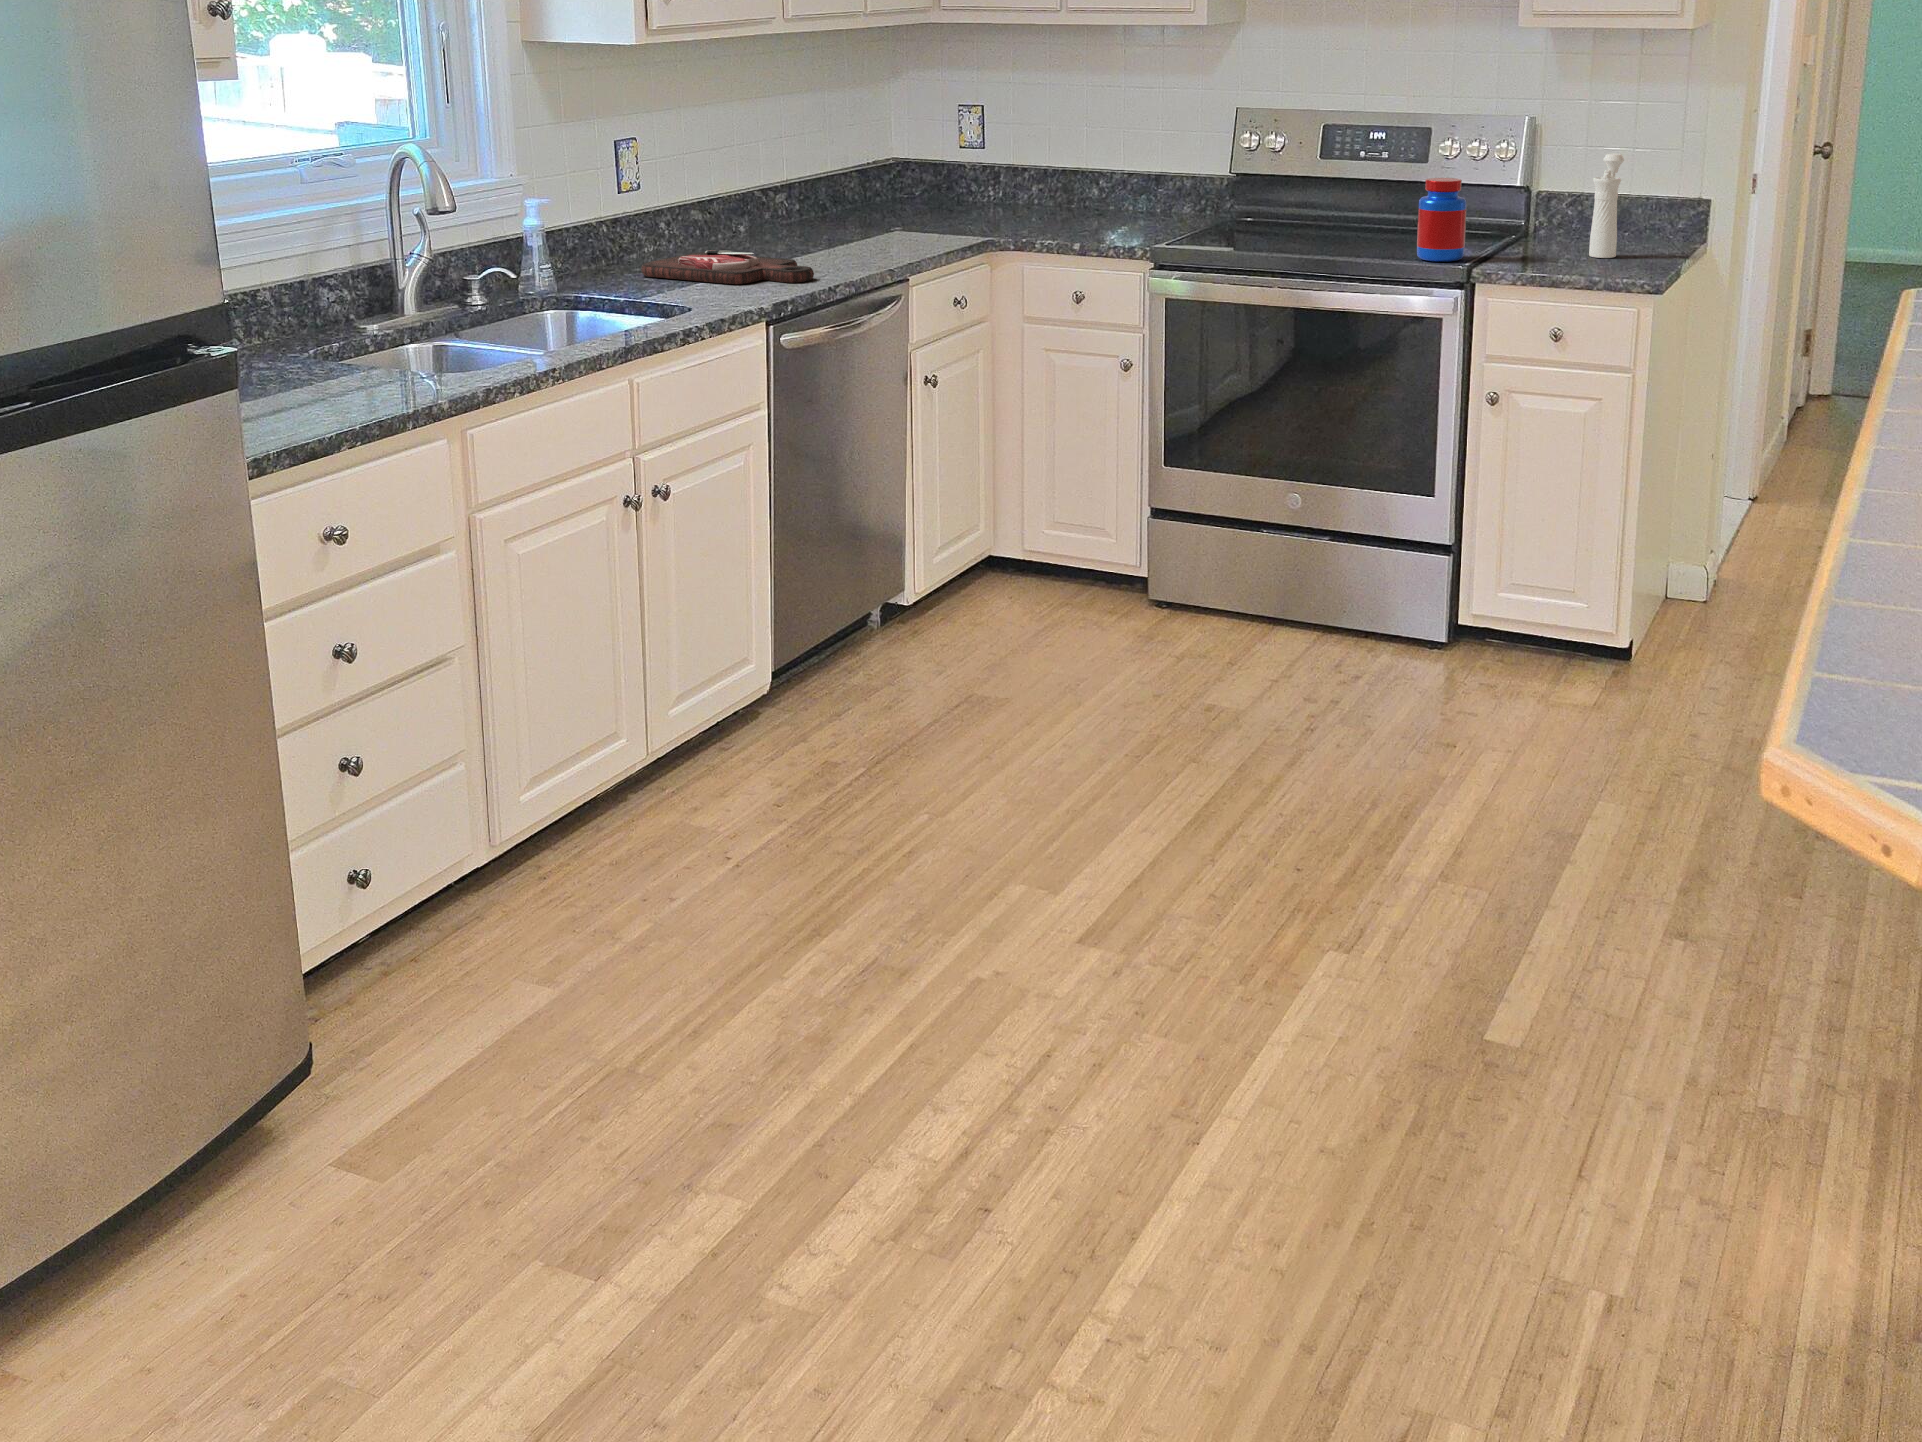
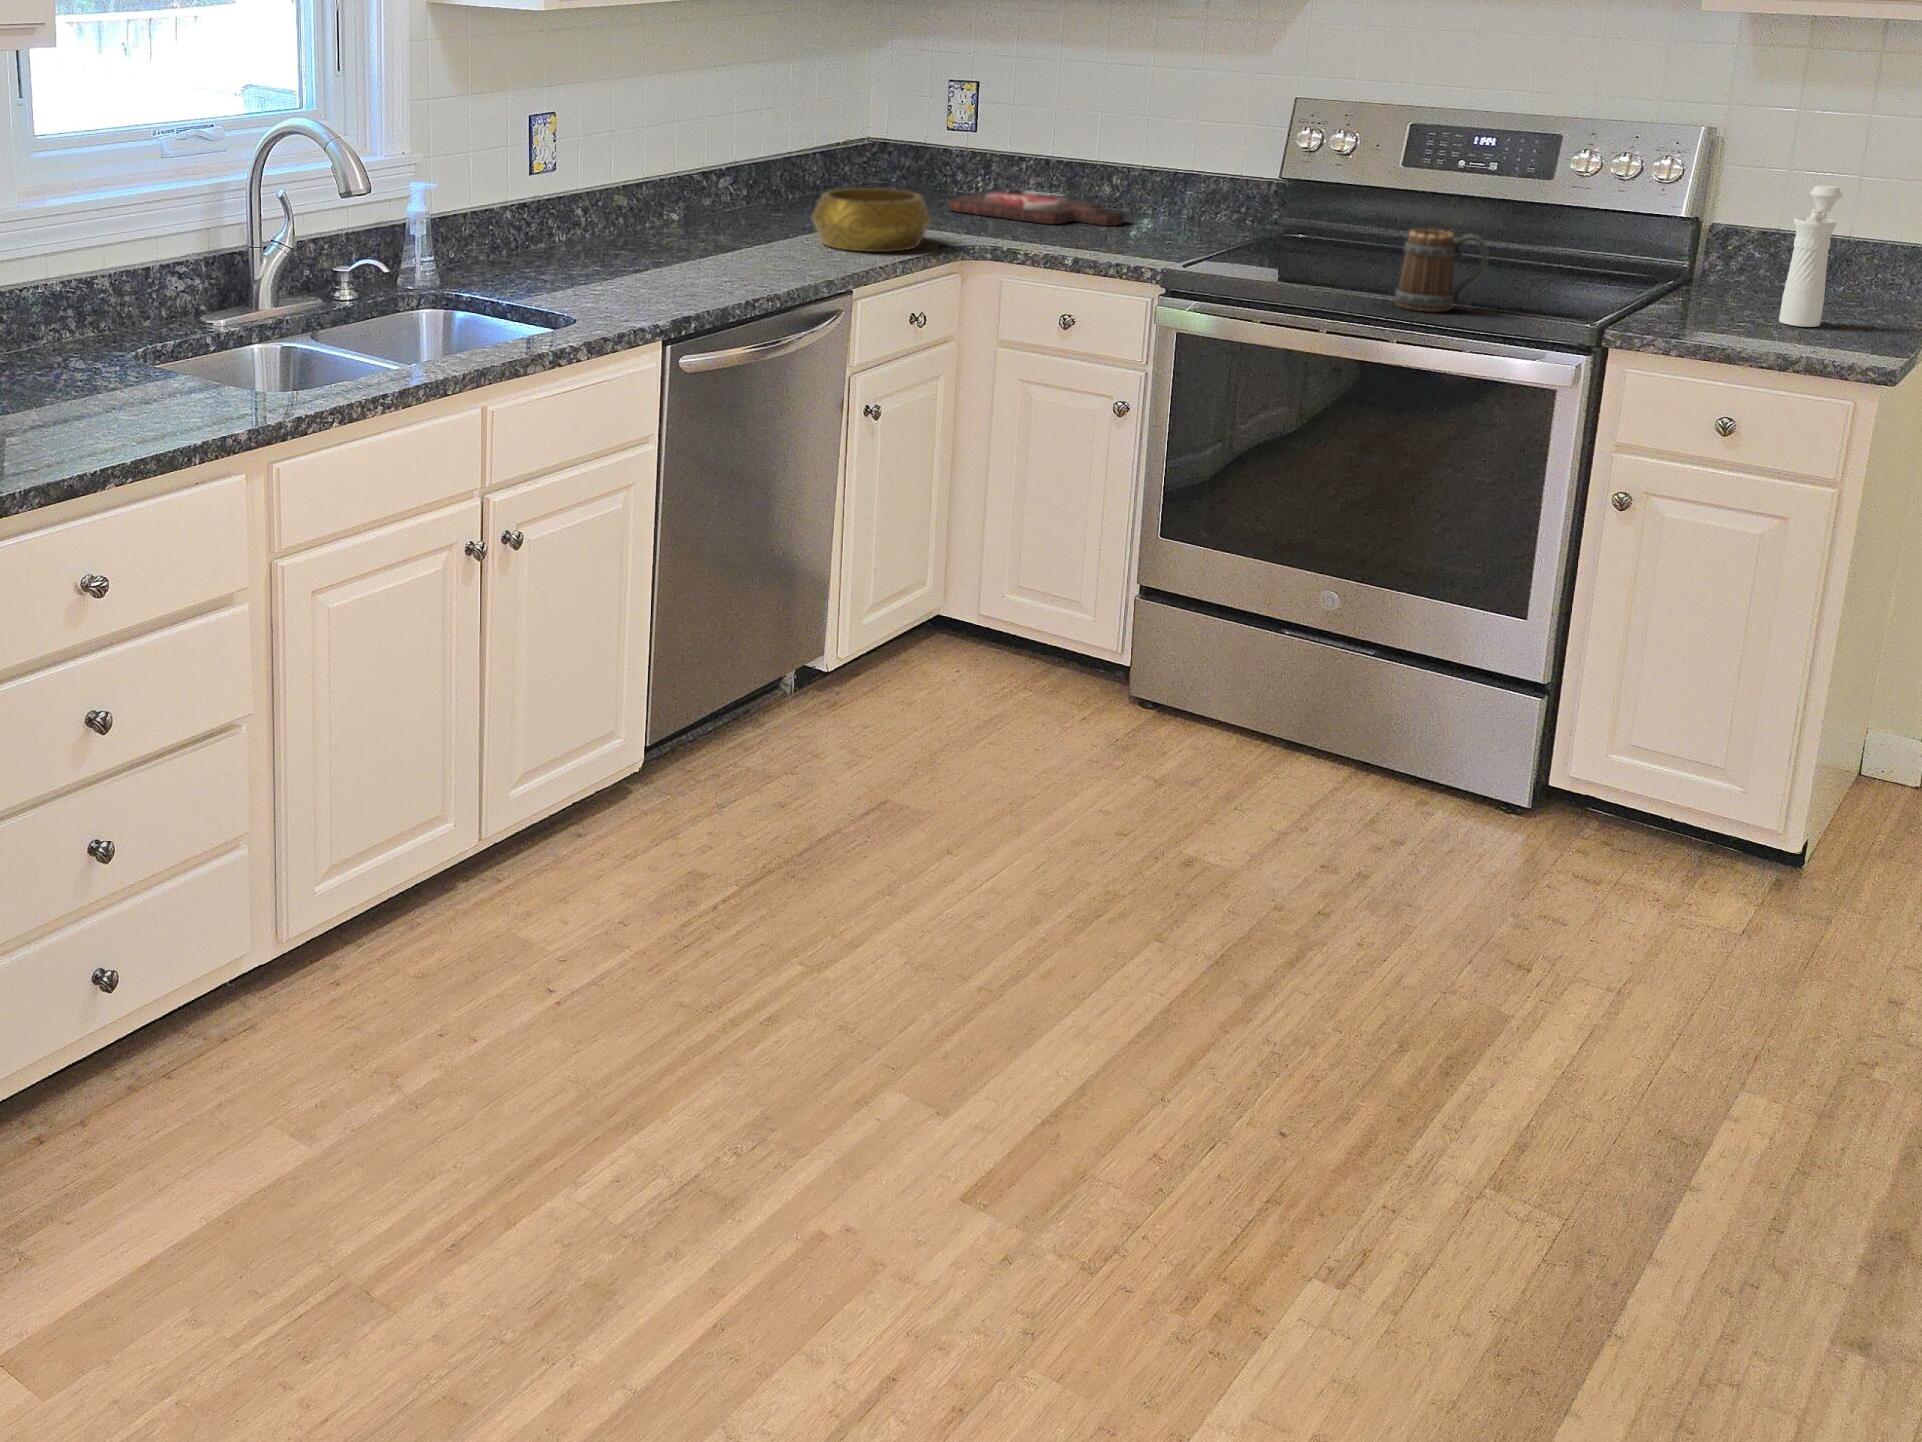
jar: present [1417,178,1466,262] -> none [1525,207,1602,317]
decorative bowl: none [856,197,957,249] -> present [812,188,931,252]
mug: none [1324,200,1388,264] -> present [1395,229,1488,312]
cutting board: present [641,250,814,284] -> present [948,189,1125,226]

